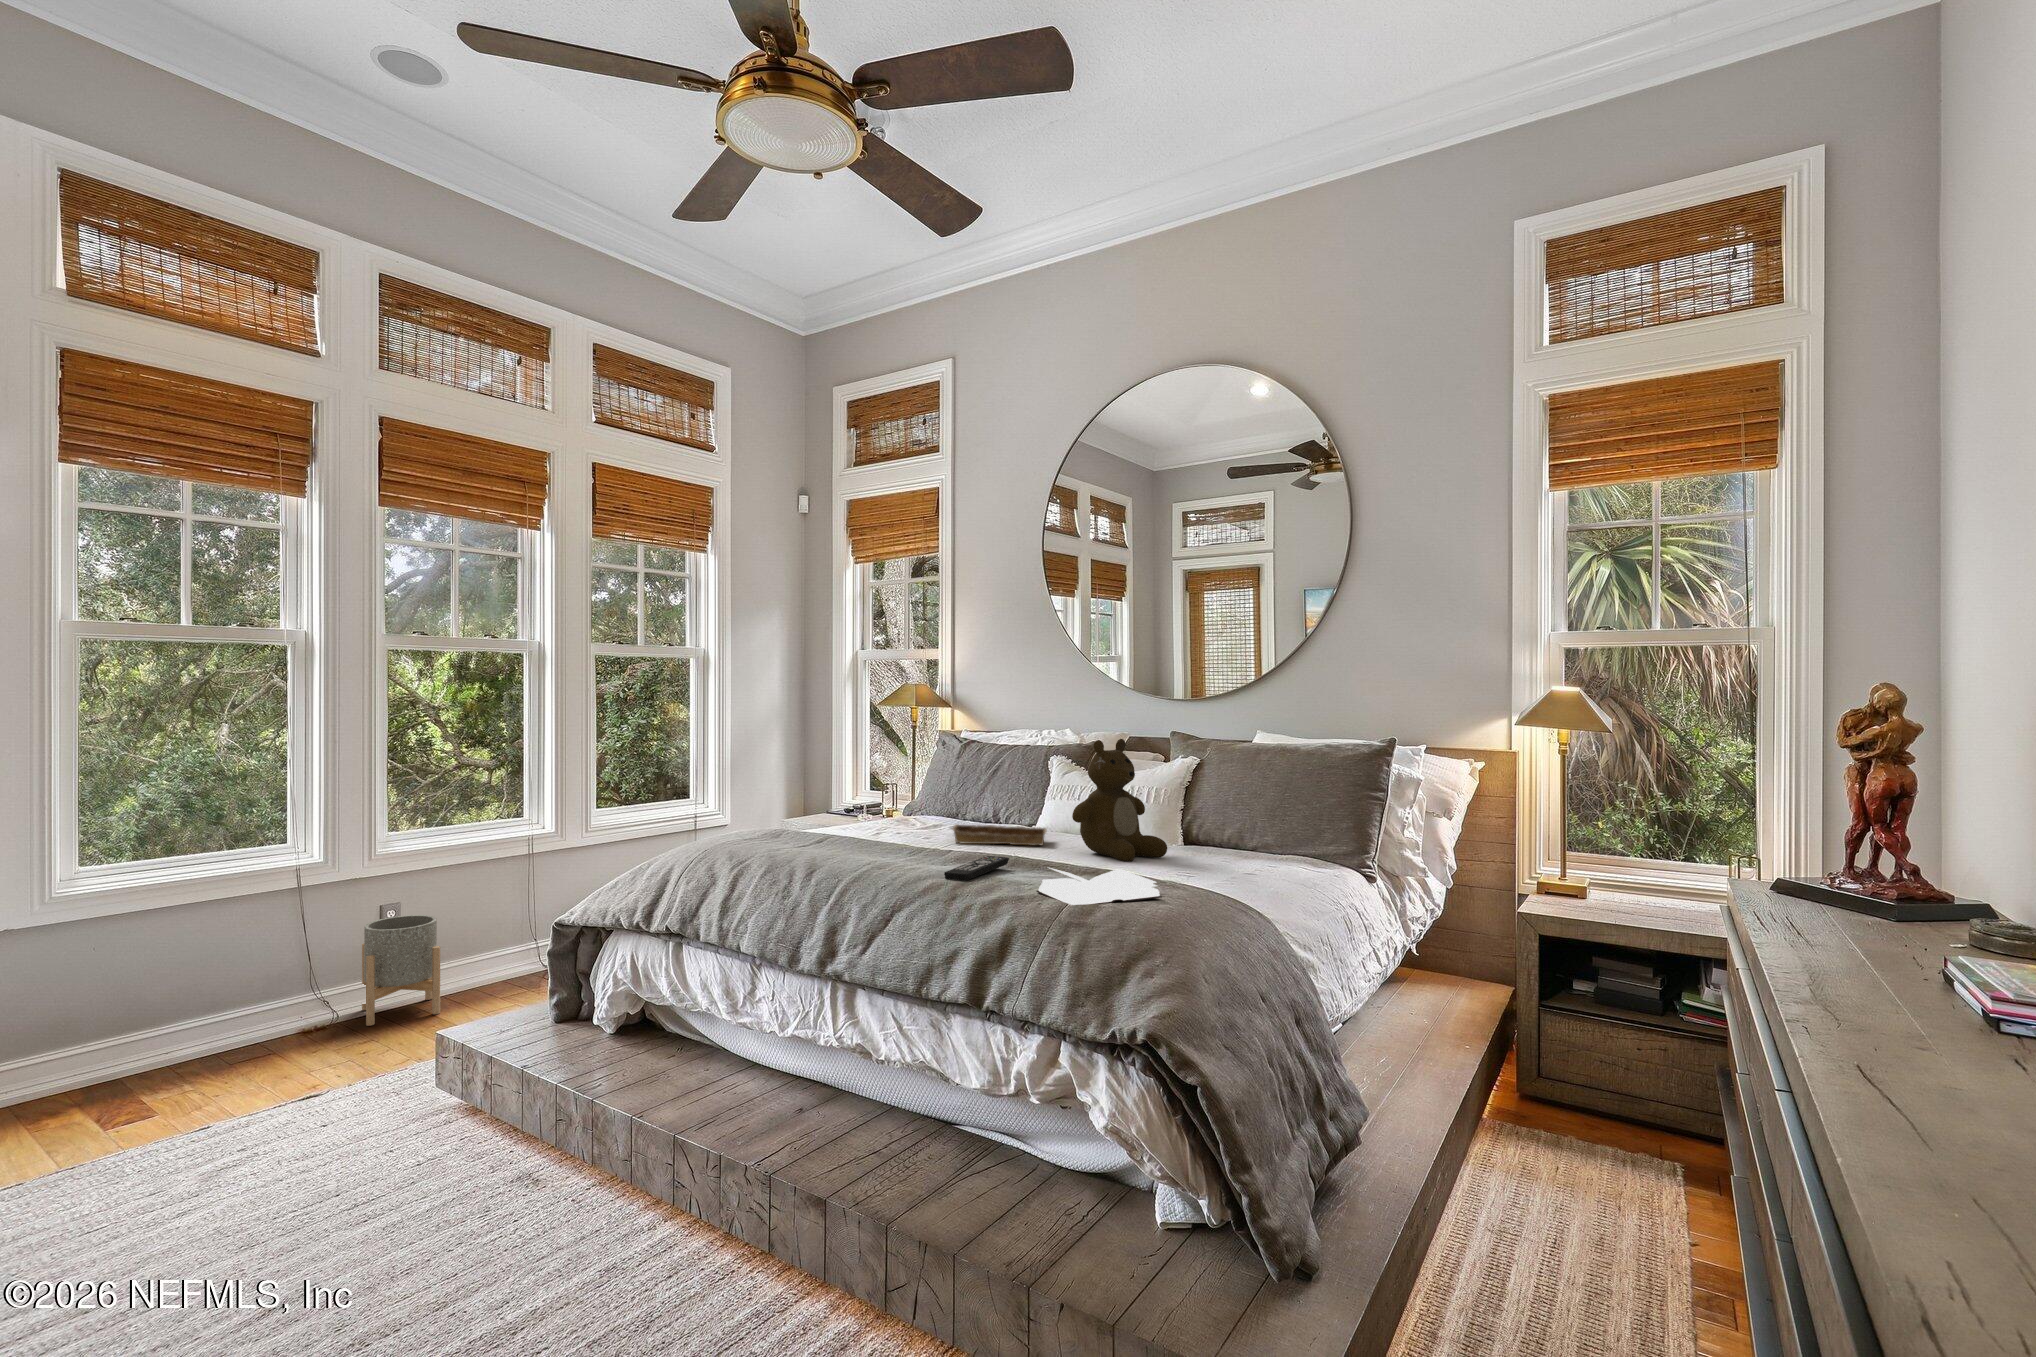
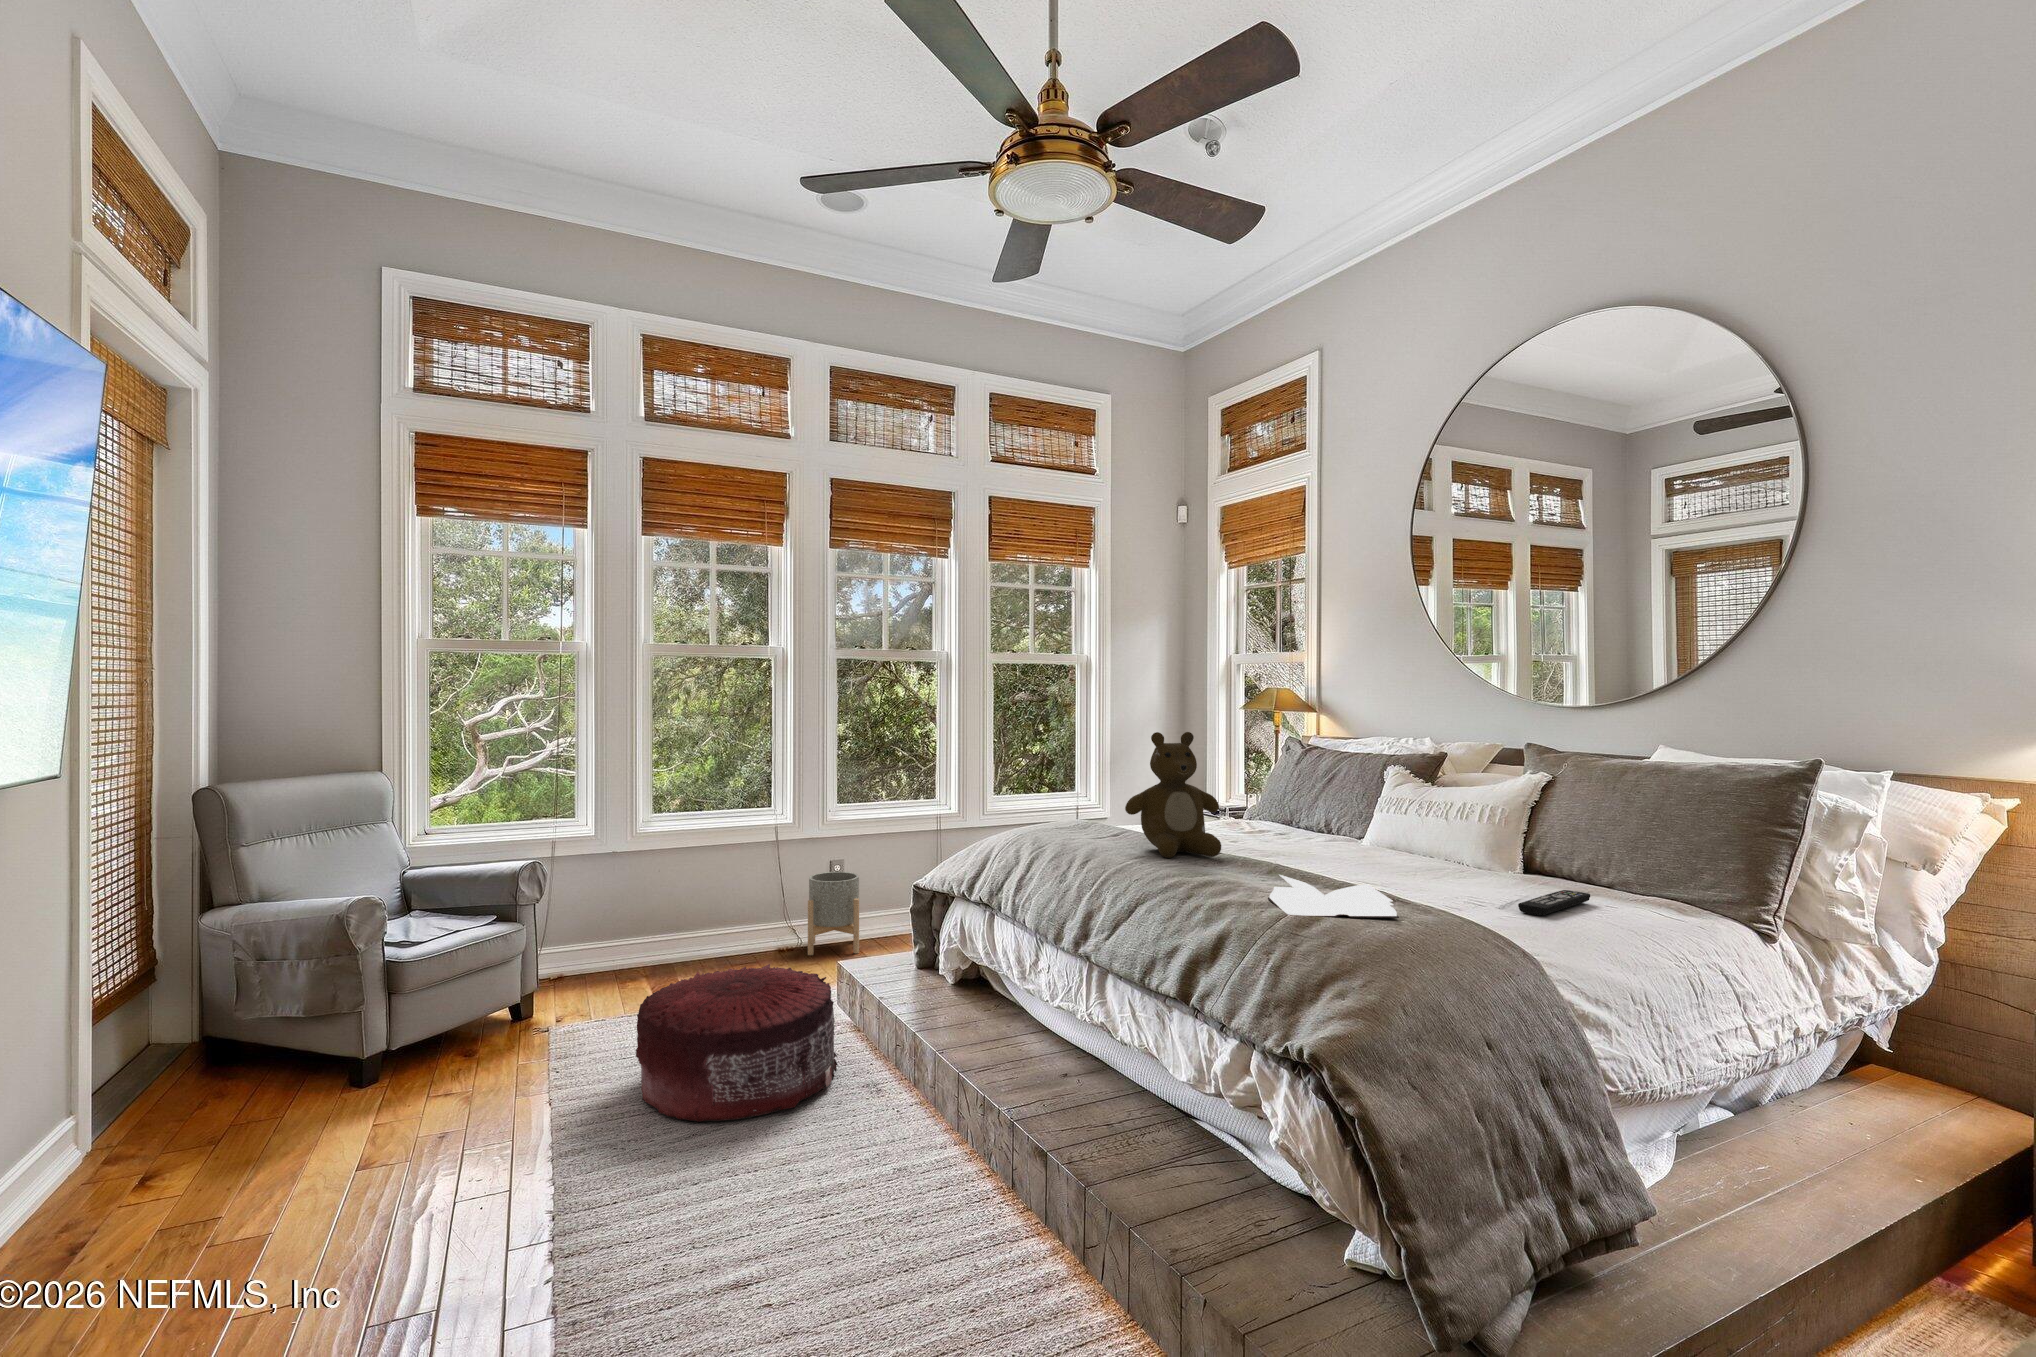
teddy bear: present [1072,739,1167,862] -> present [1125,732,1221,858]
tray: present [952,824,1047,845] -> none [1253,828,1363,856]
remote control: present [944,856,1009,881] -> present [1518,890,1590,916]
pouf: none [180,1042,485,1272] -> present [636,964,838,1122]

